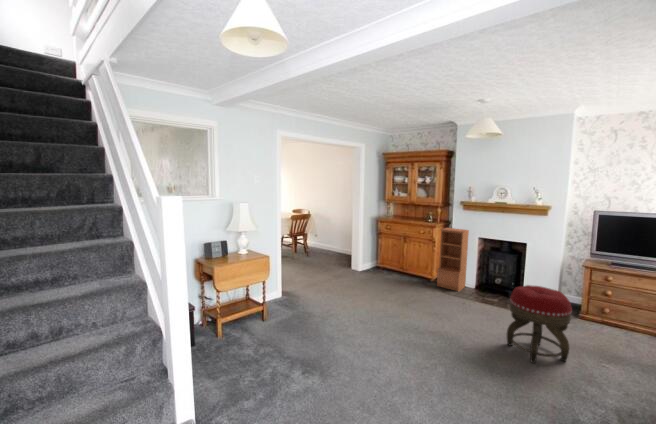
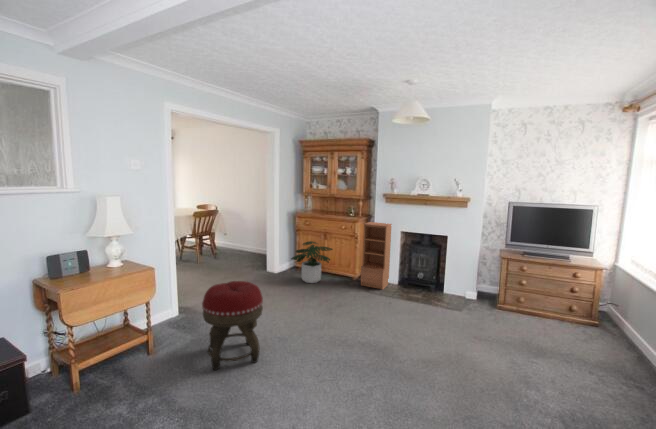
potted plant: none [372,244,412,281] -> present [291,241,333,283]
footstool: present [507,285,572,363] -> present [202,281,263,370]

